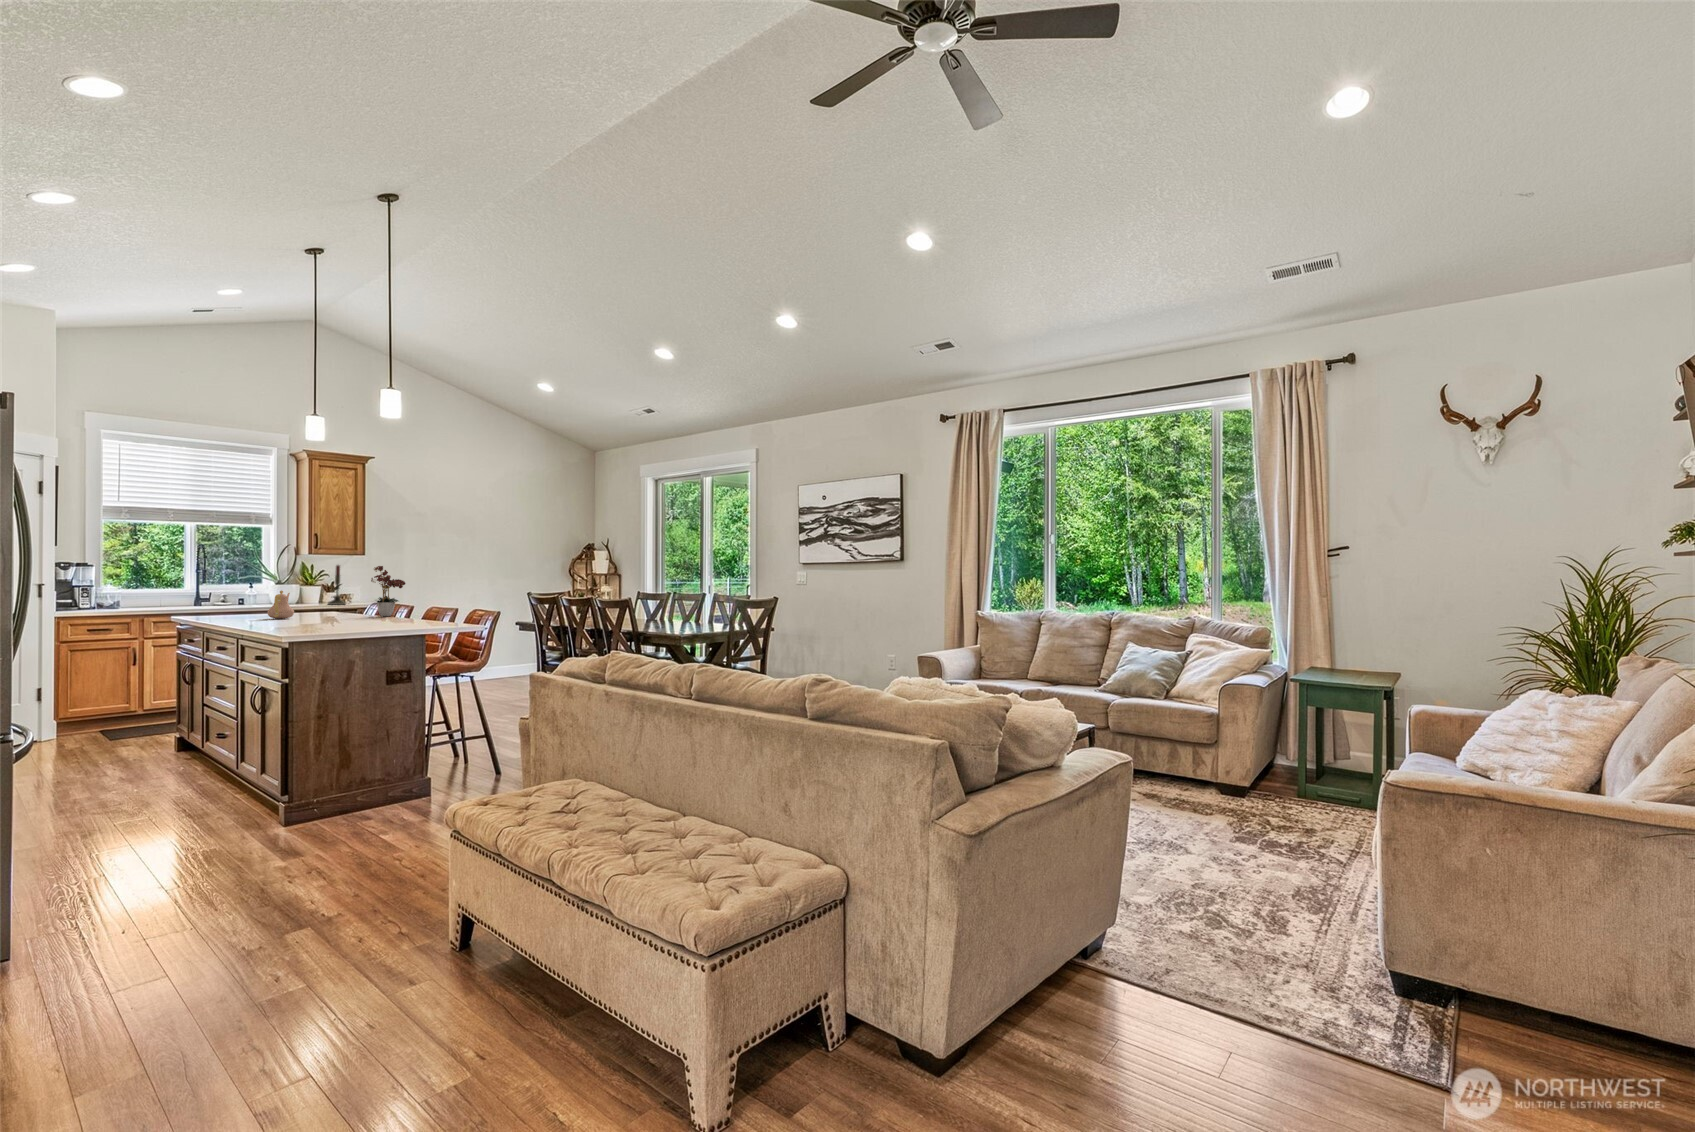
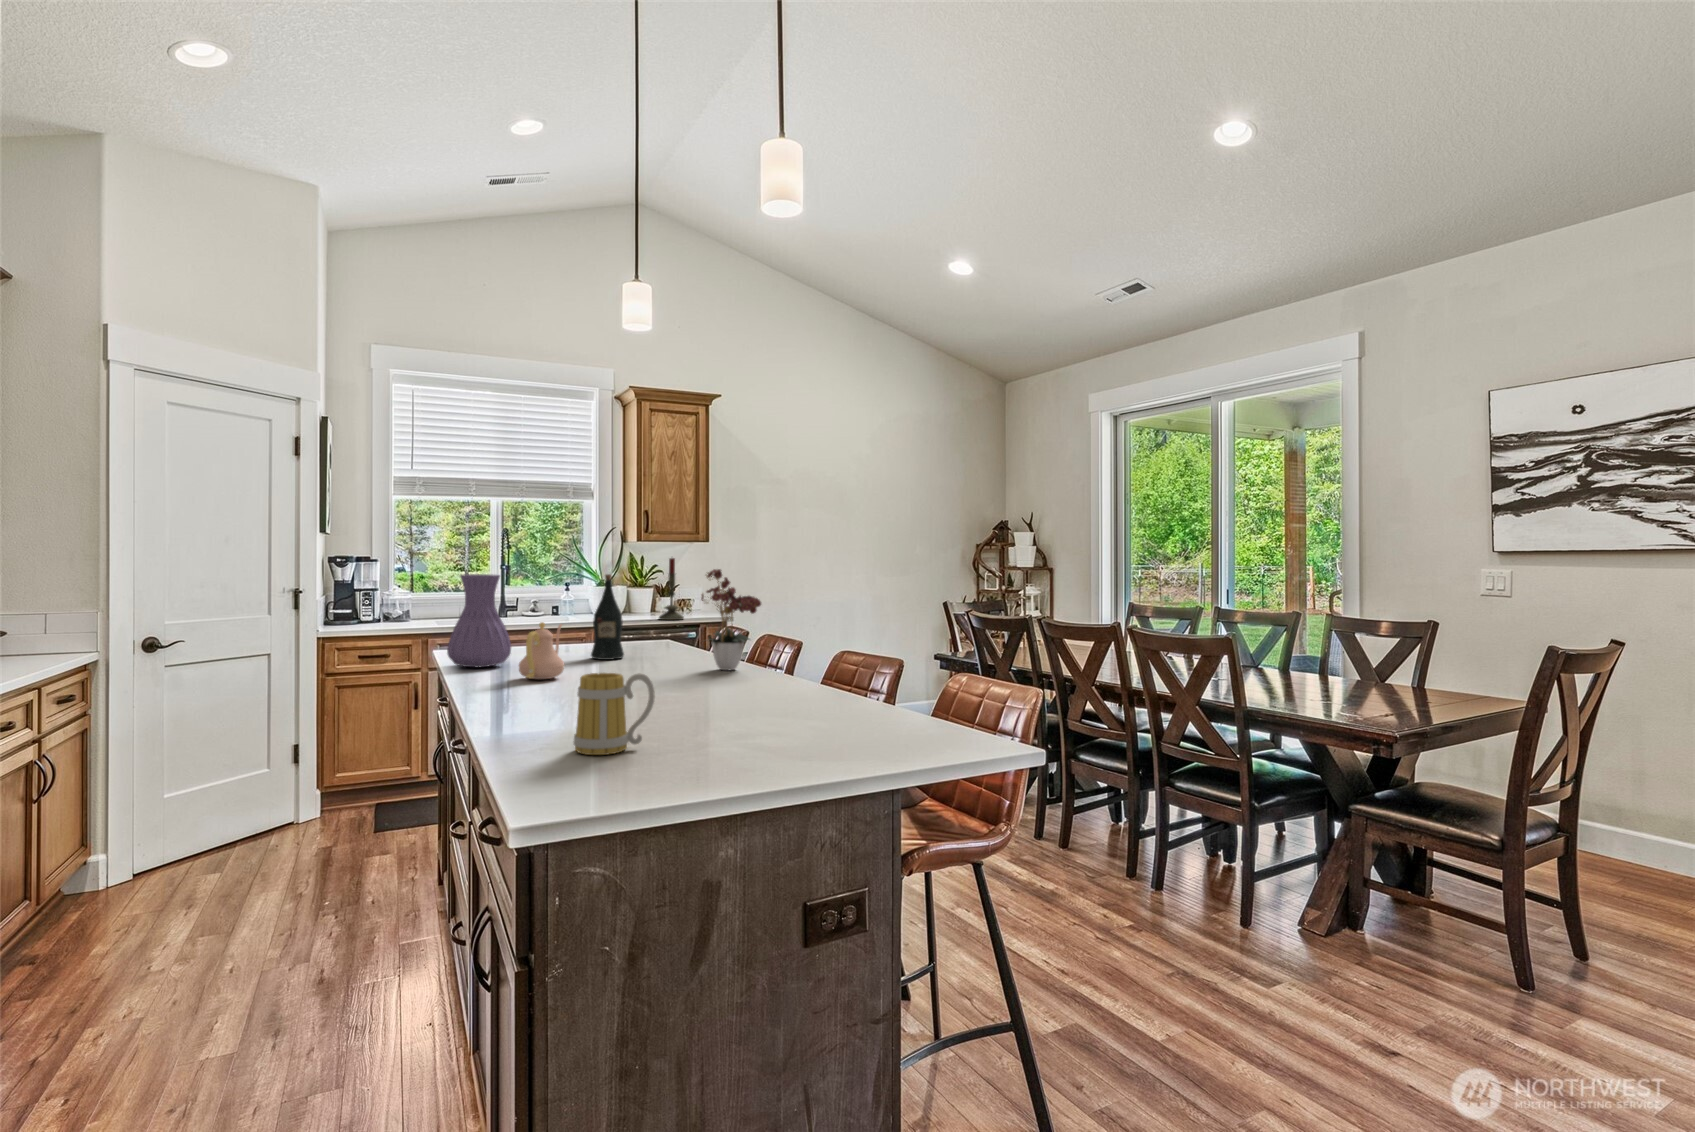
vase: none [214,568,254,617] -> present [447,574,511,667]
wine bottle: none [300,570,321,615] -> present [591,574,624,660]
mug: none [326,599,361,628] -> present [573,673,654,755]

